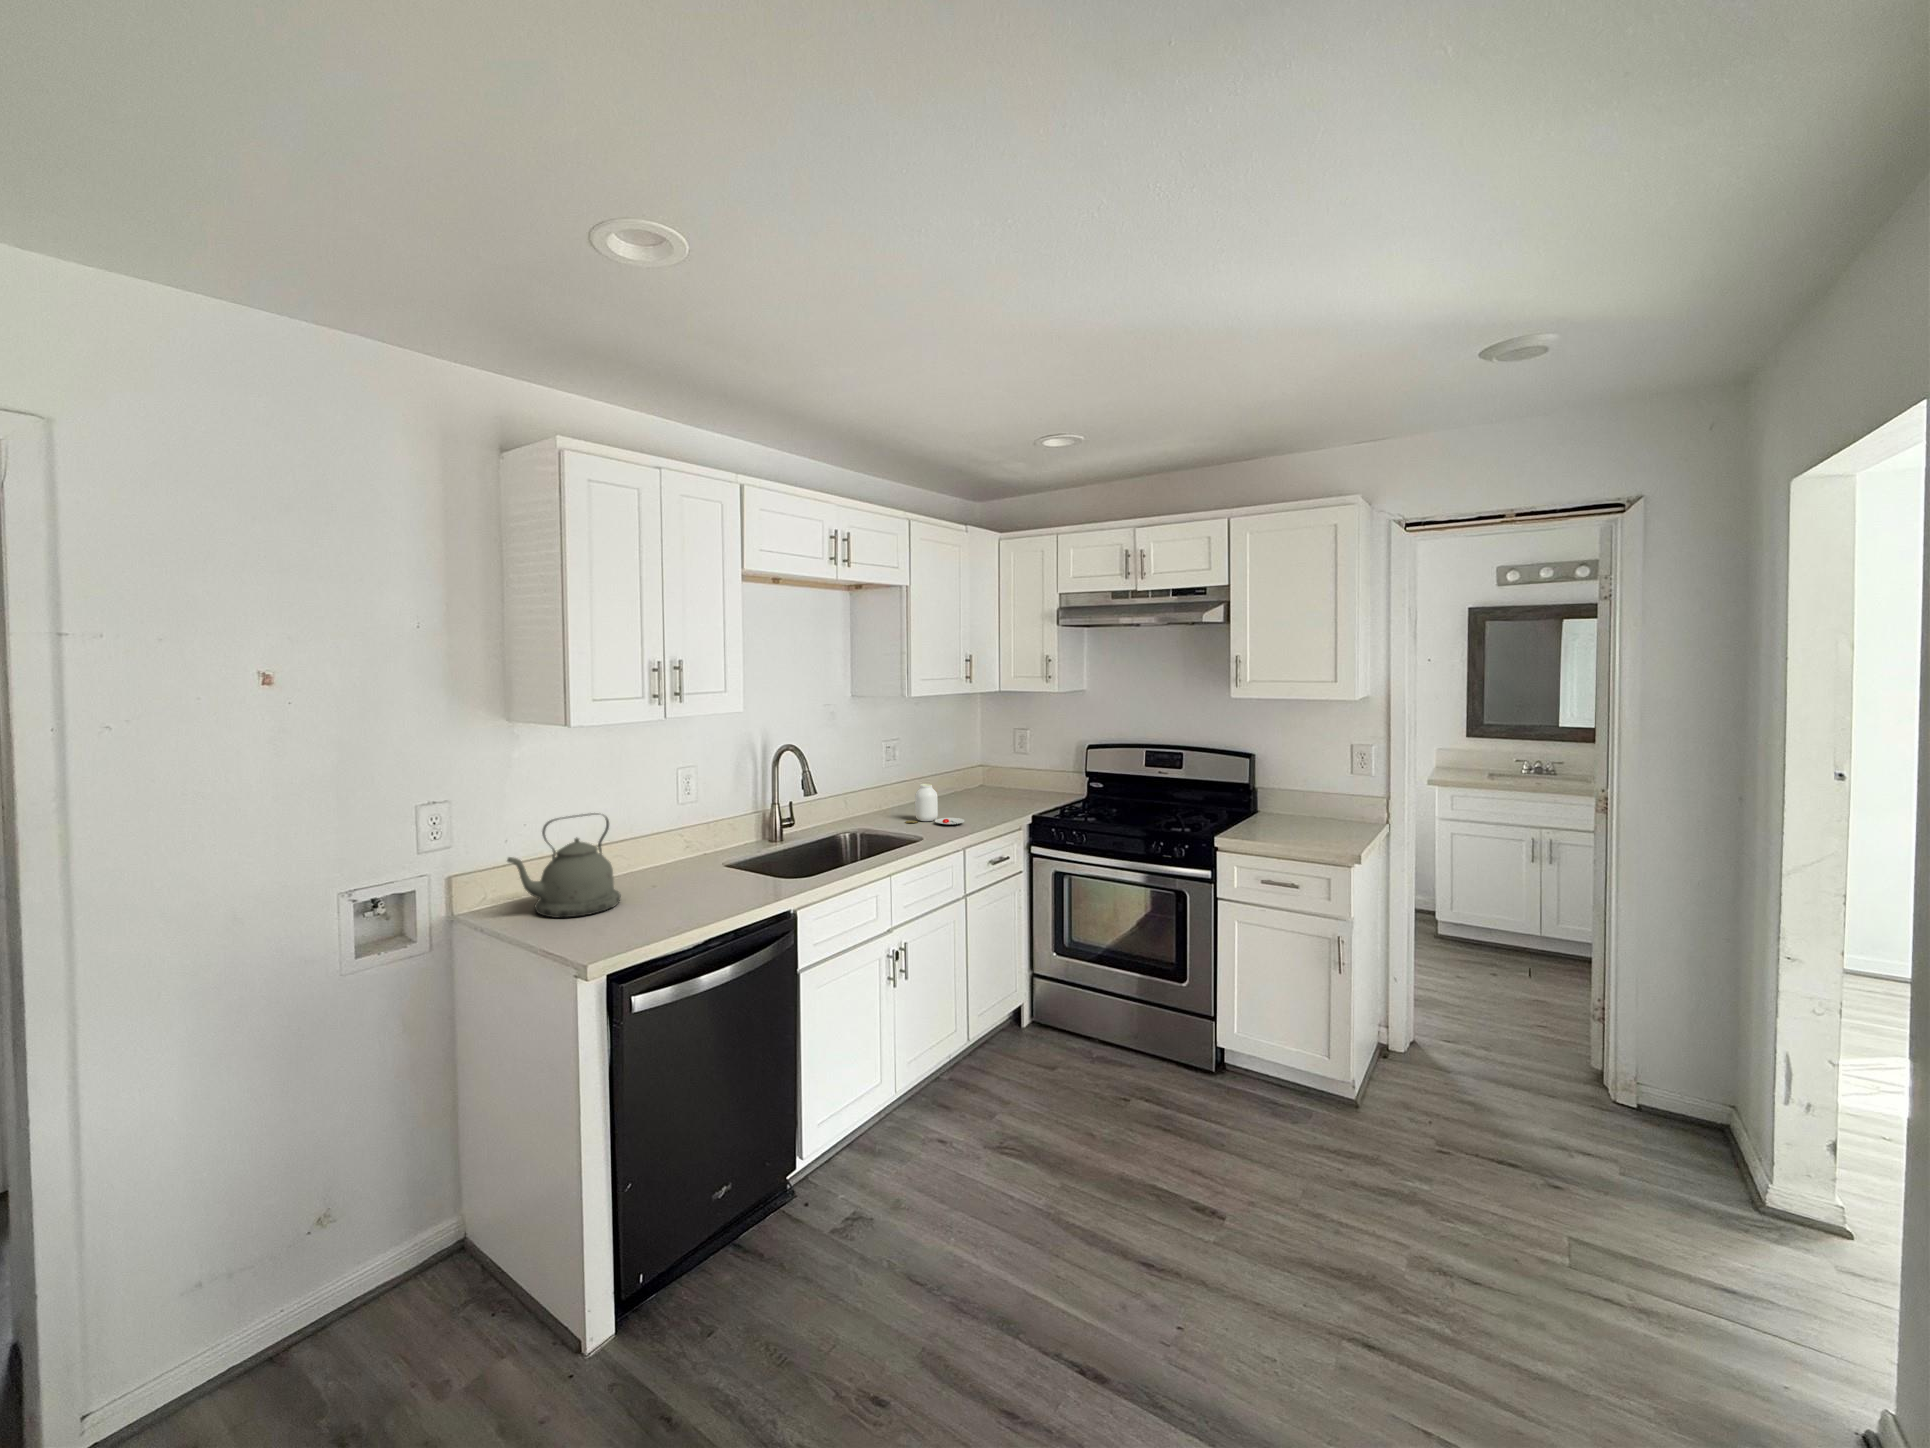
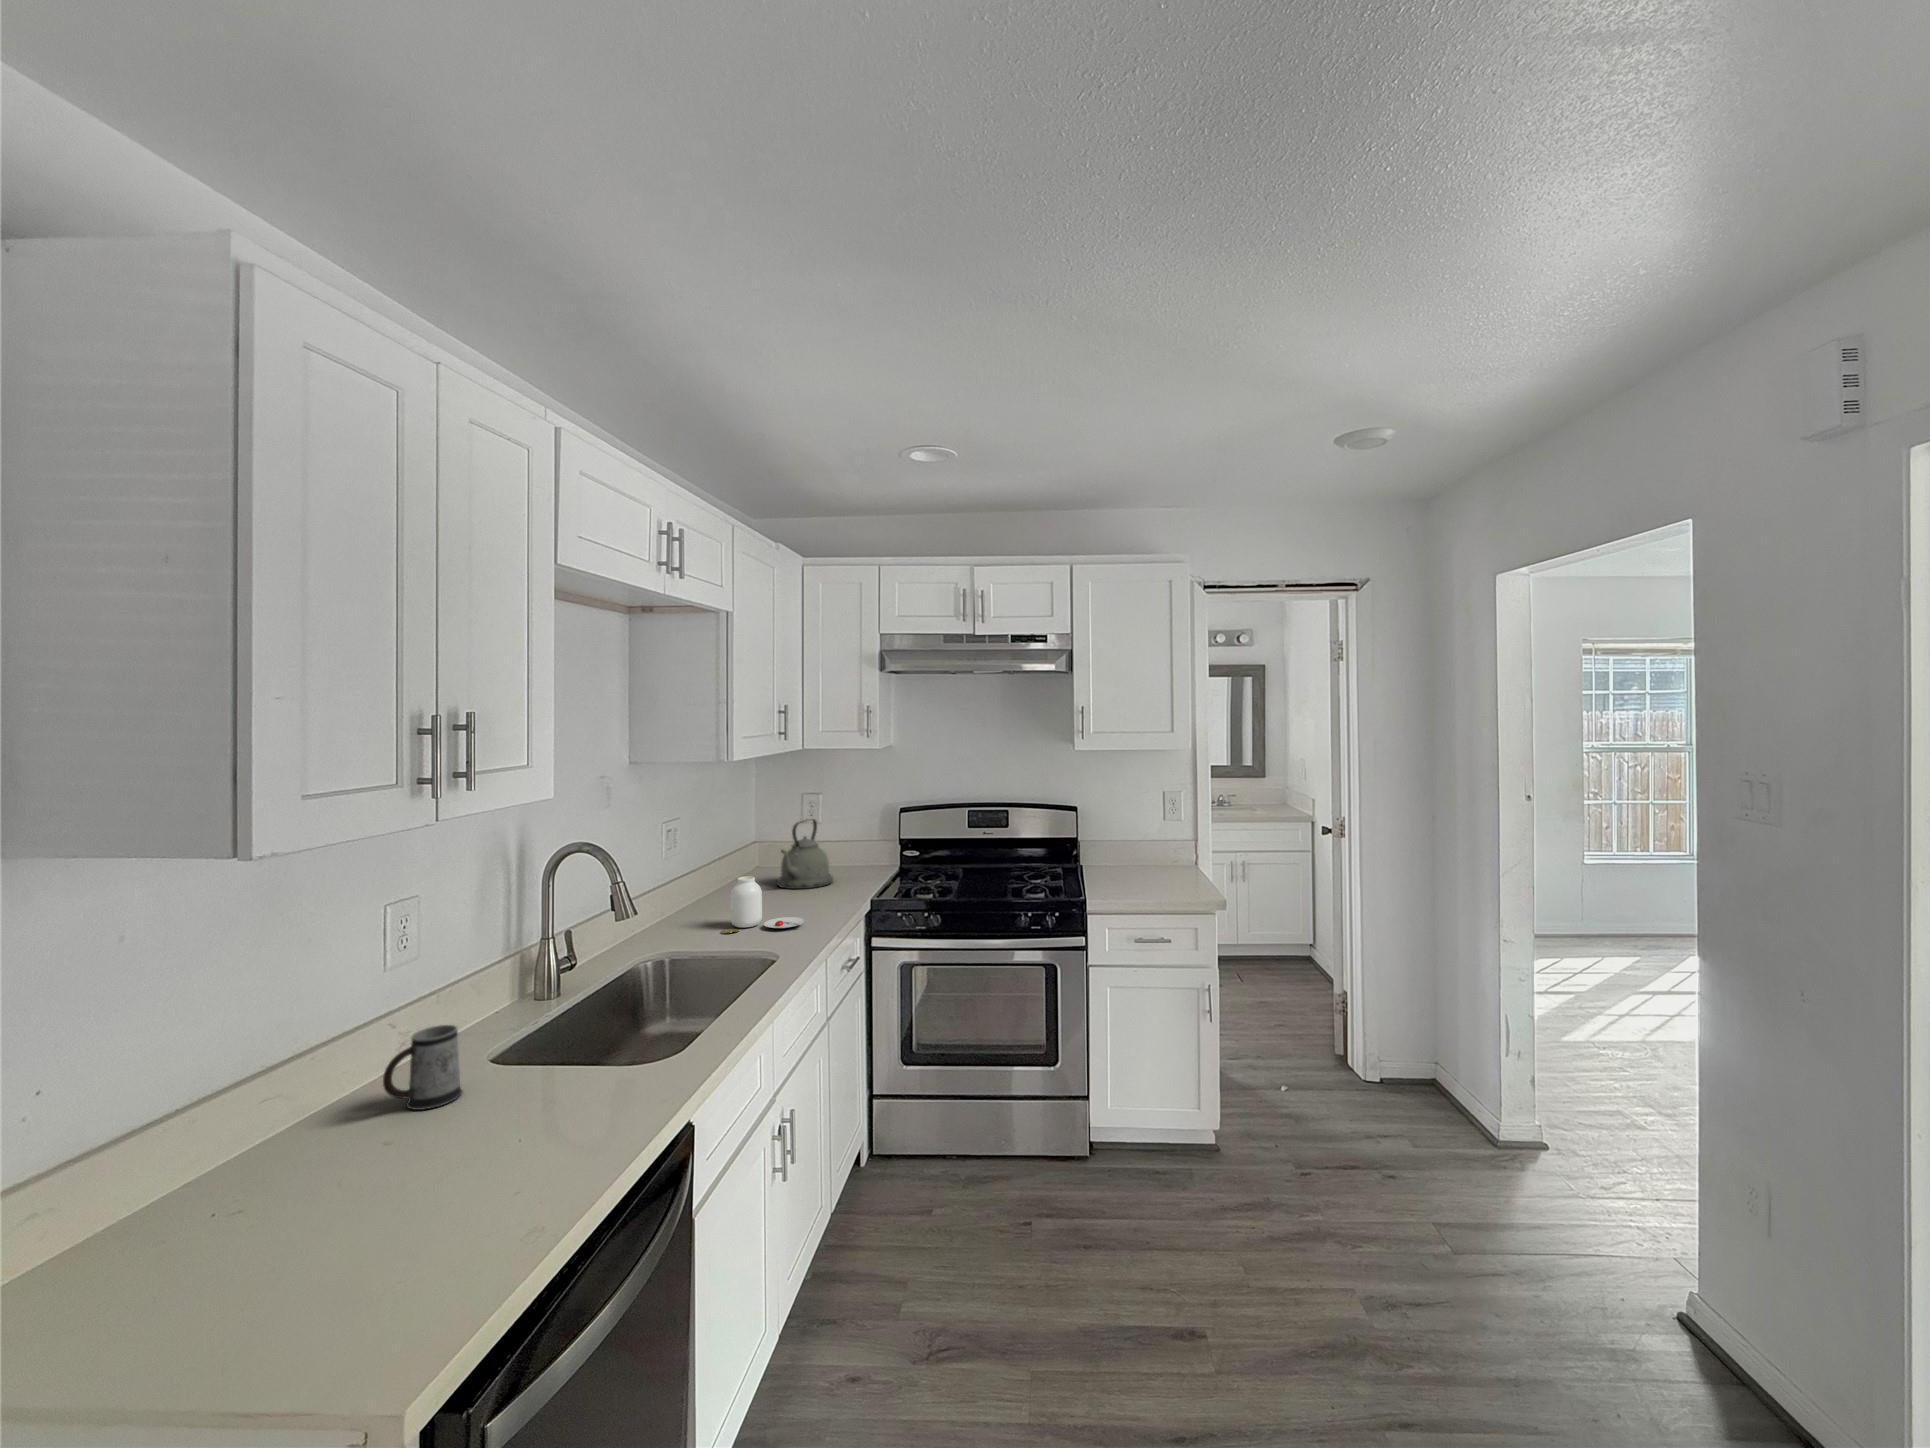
kettle: present [507,813,621,918] -> present [777,819,833,889]
mug: none [652,835,692,878] -> present [383,1025,463,1110]

